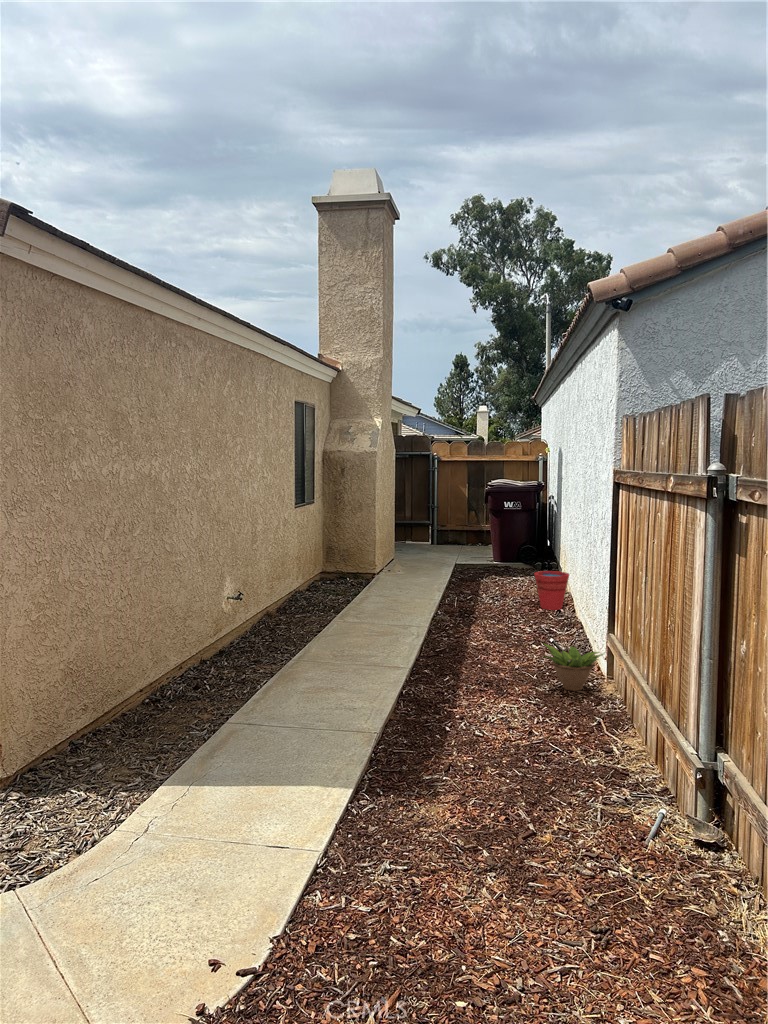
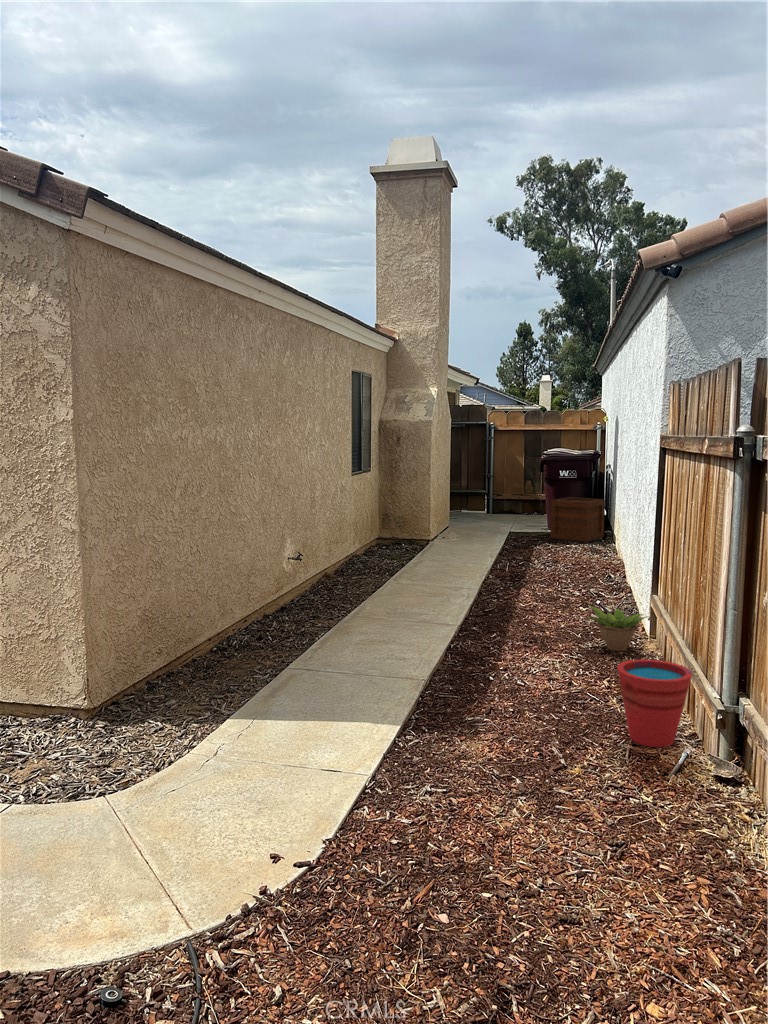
wooden crate: none [495,527,547,572] -> present [550,497,605,542]
bucket: present [534,571,569,610] -> present [617,659,692,747]

